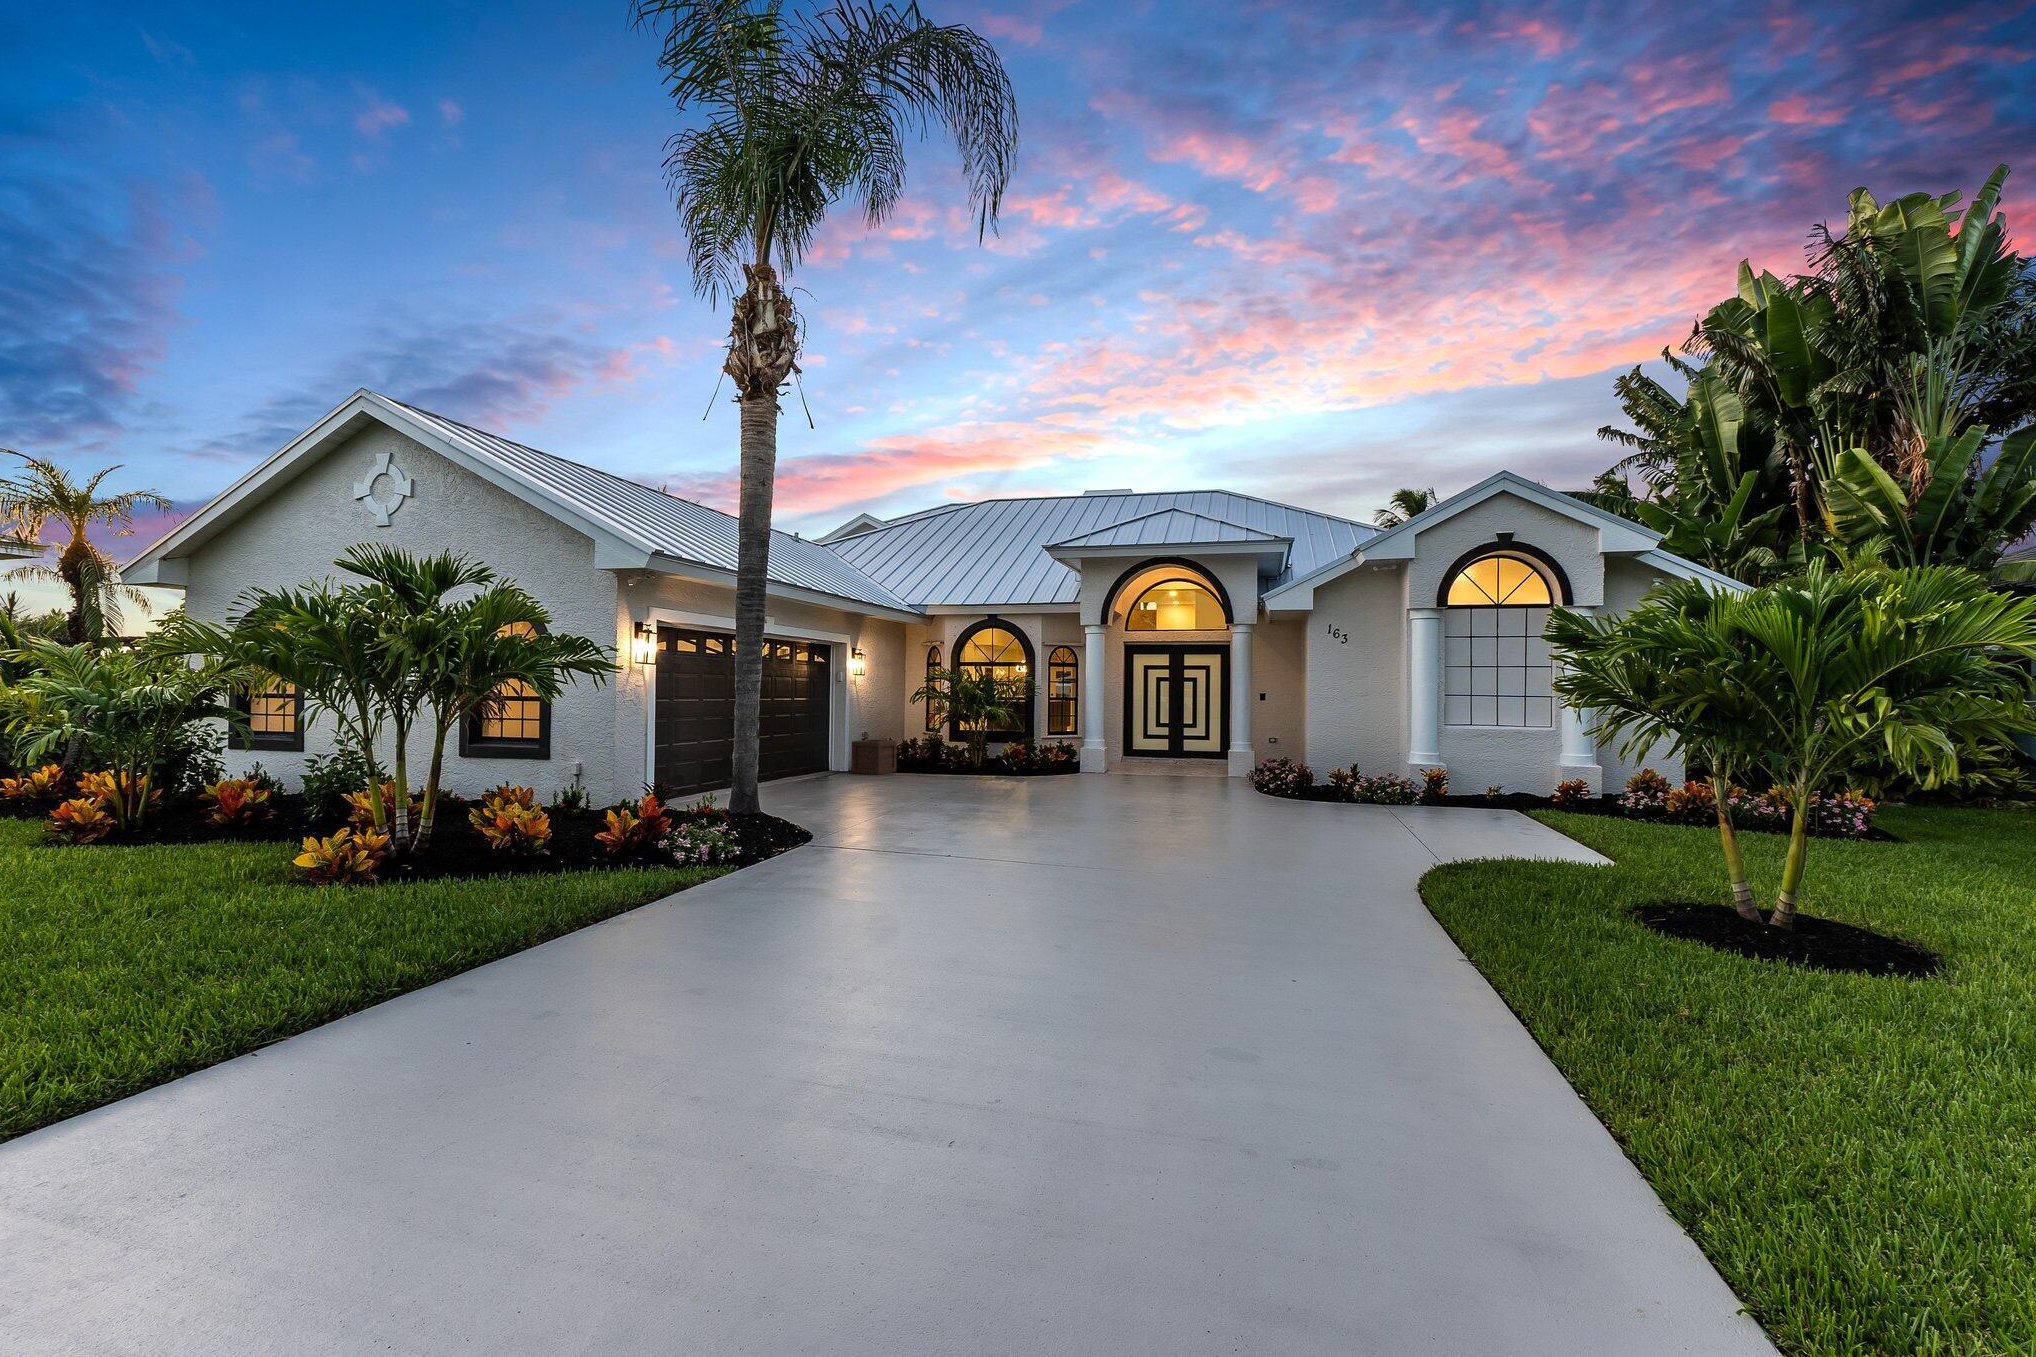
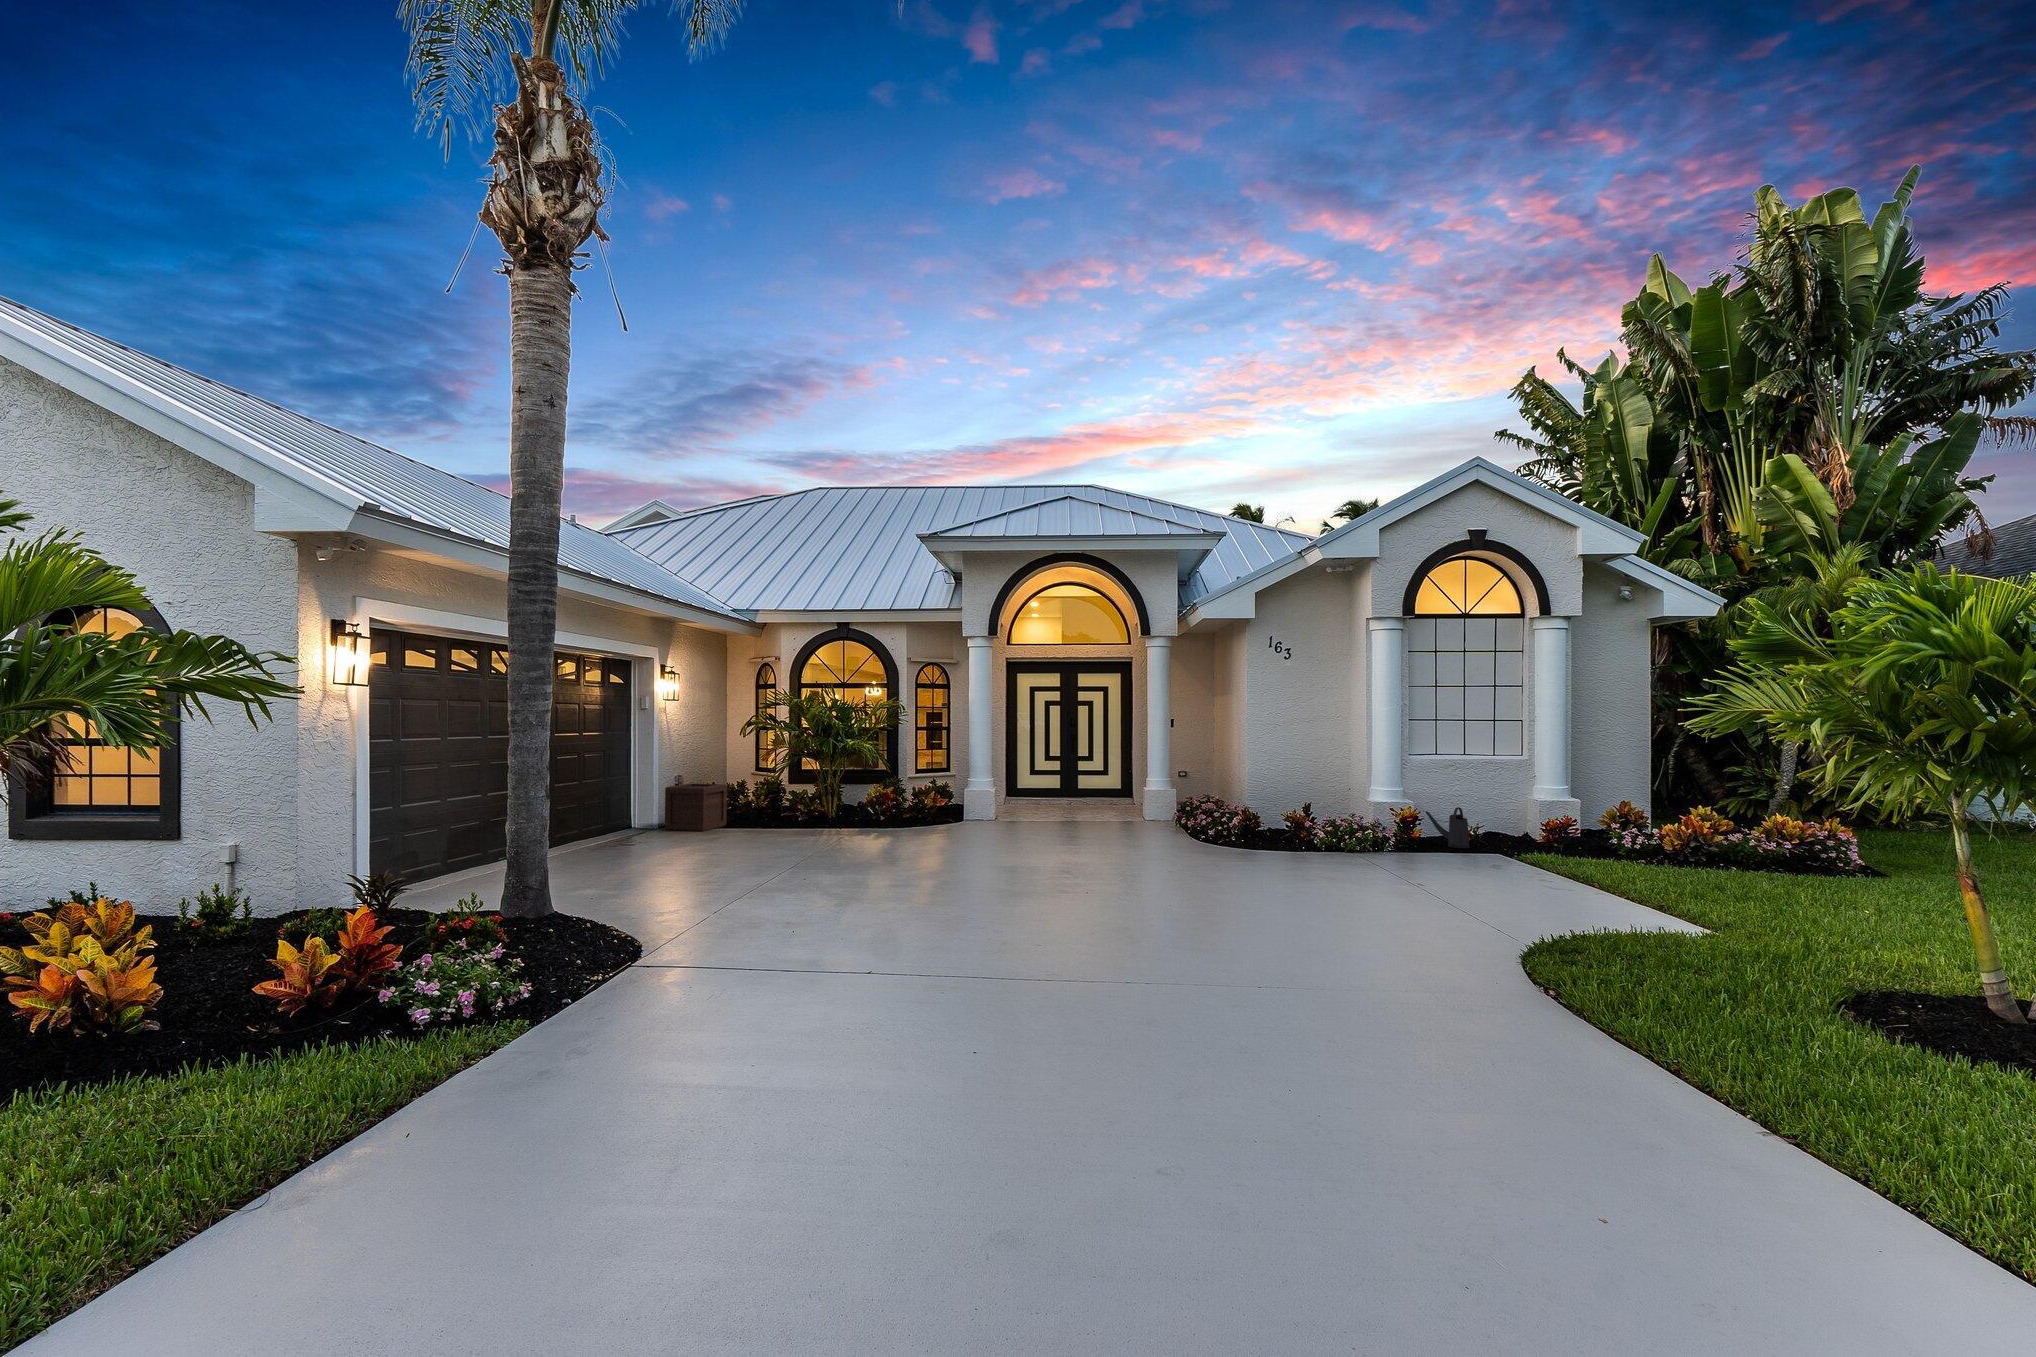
watering can: none [1459,771,1499,805] -> present [1426,807,1476,848]

